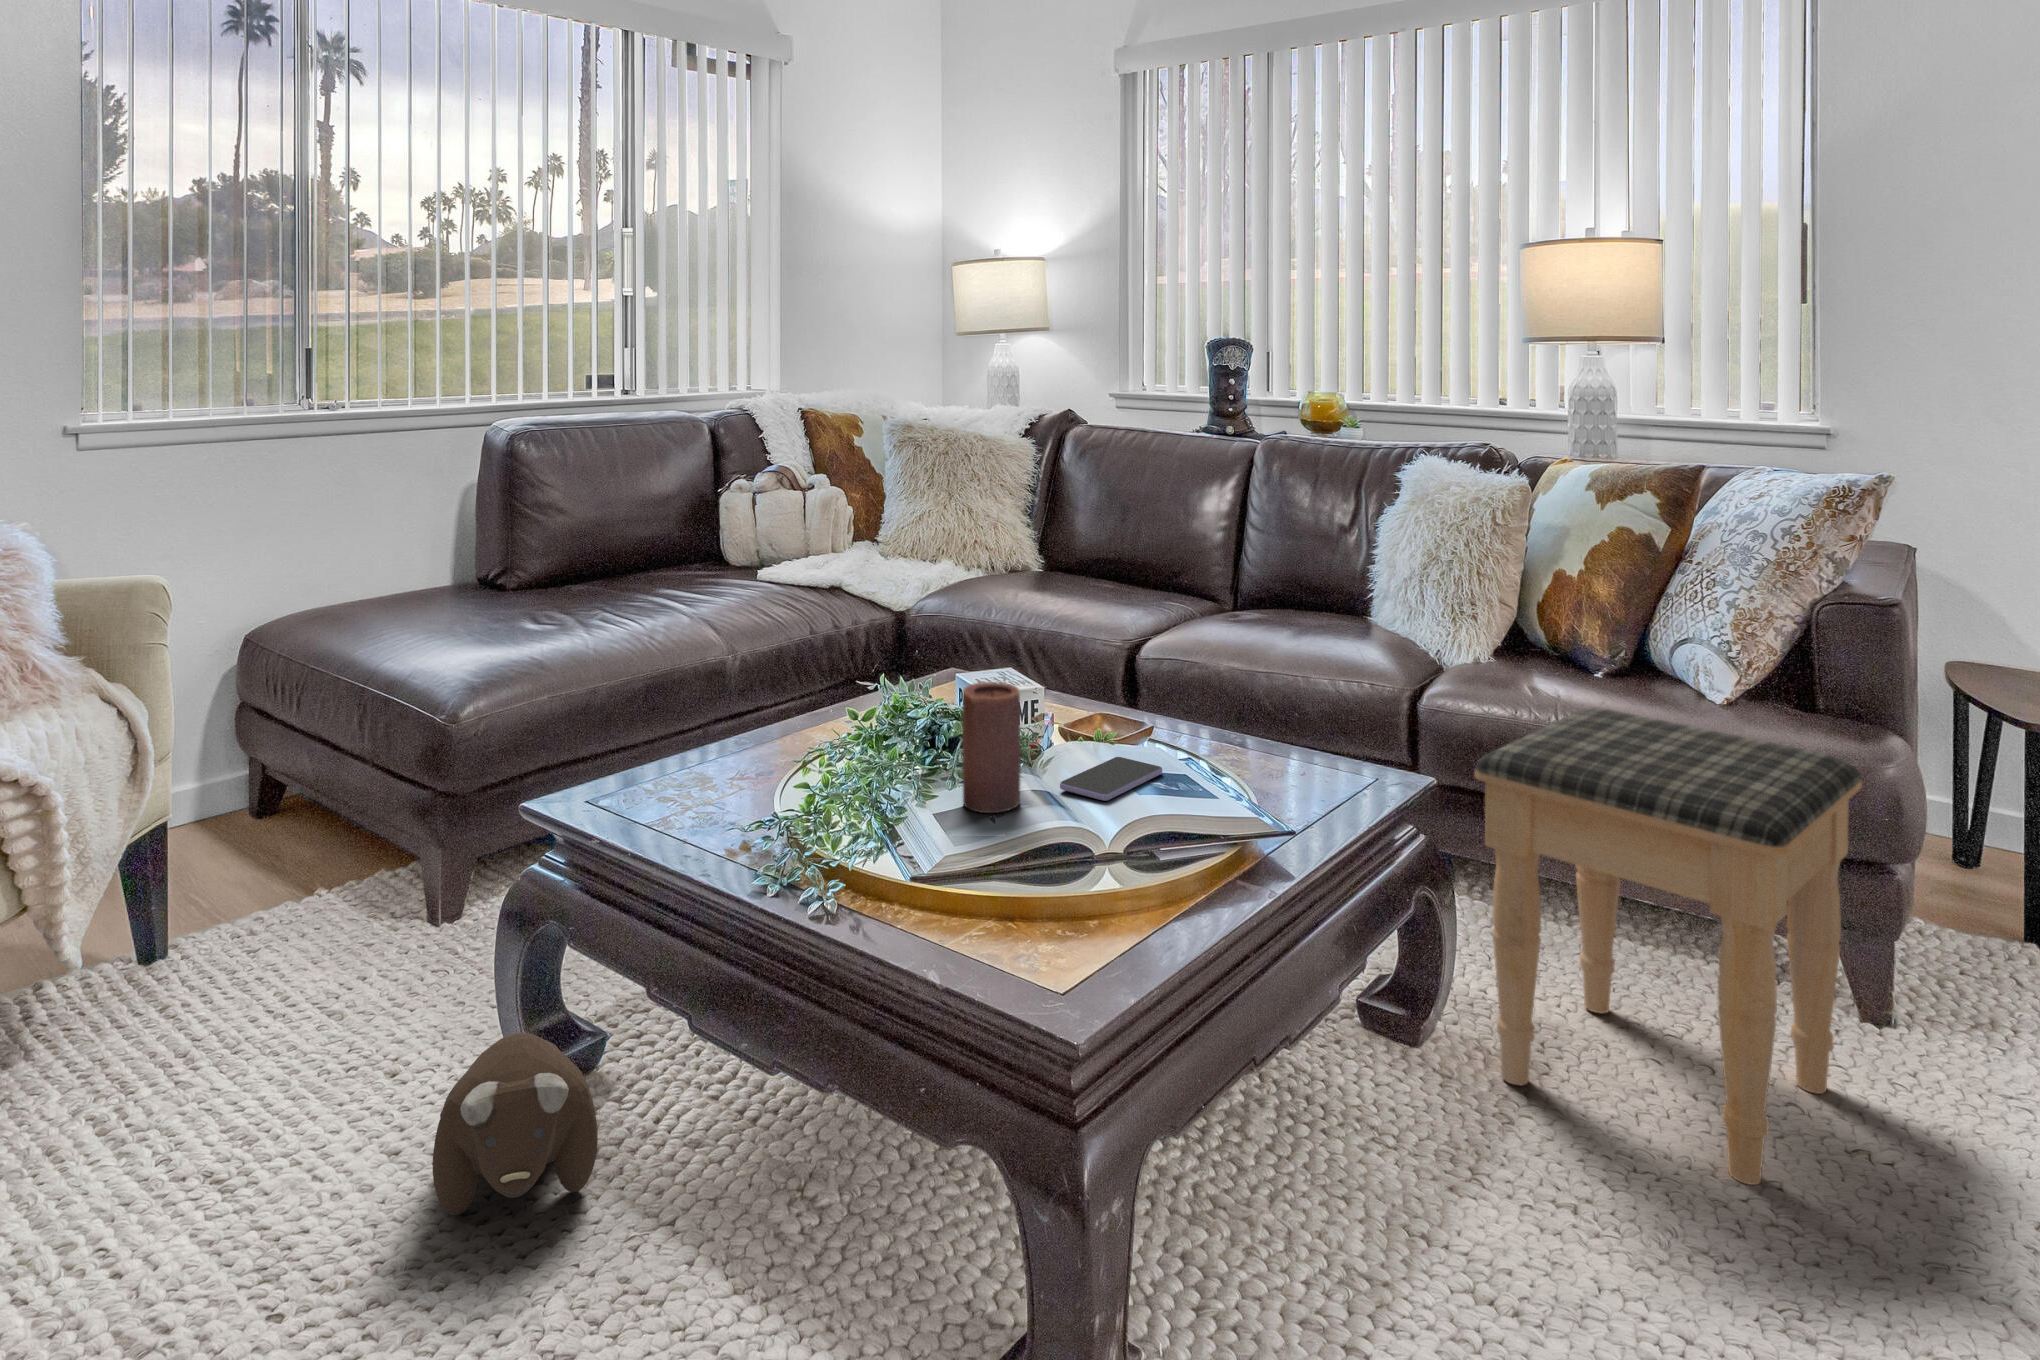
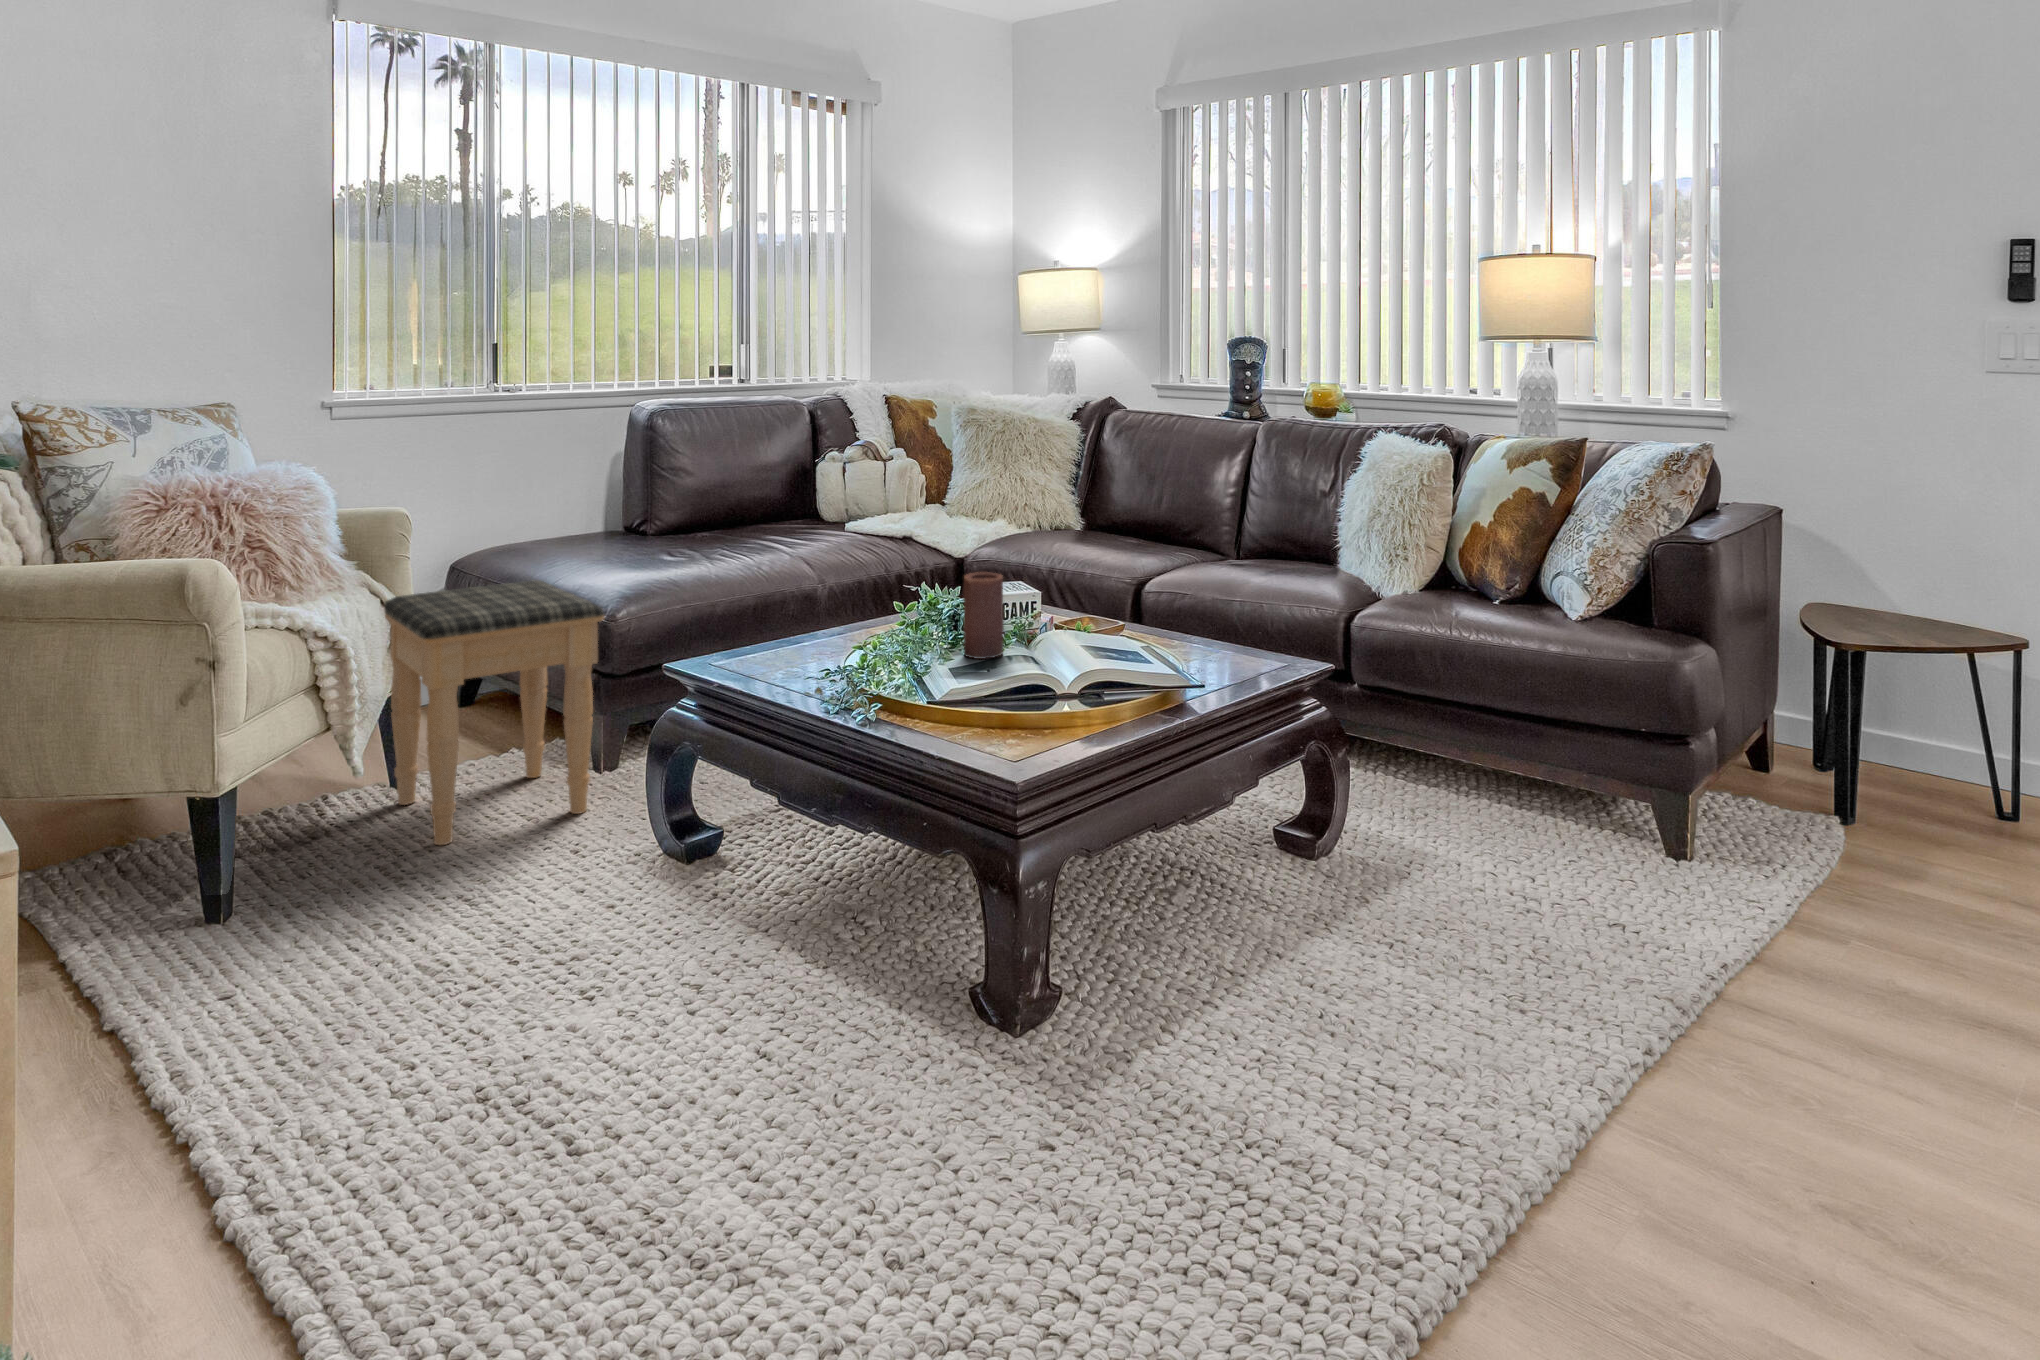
footstool: present [1475,707,1862,1185] -> present [385,580,604,845]
smartphone: present [1060,757,1162,801] -> none [1033,632,1109,654]
plush toy: present [433,1032,598,1215] -> none [609,807,717,919]

